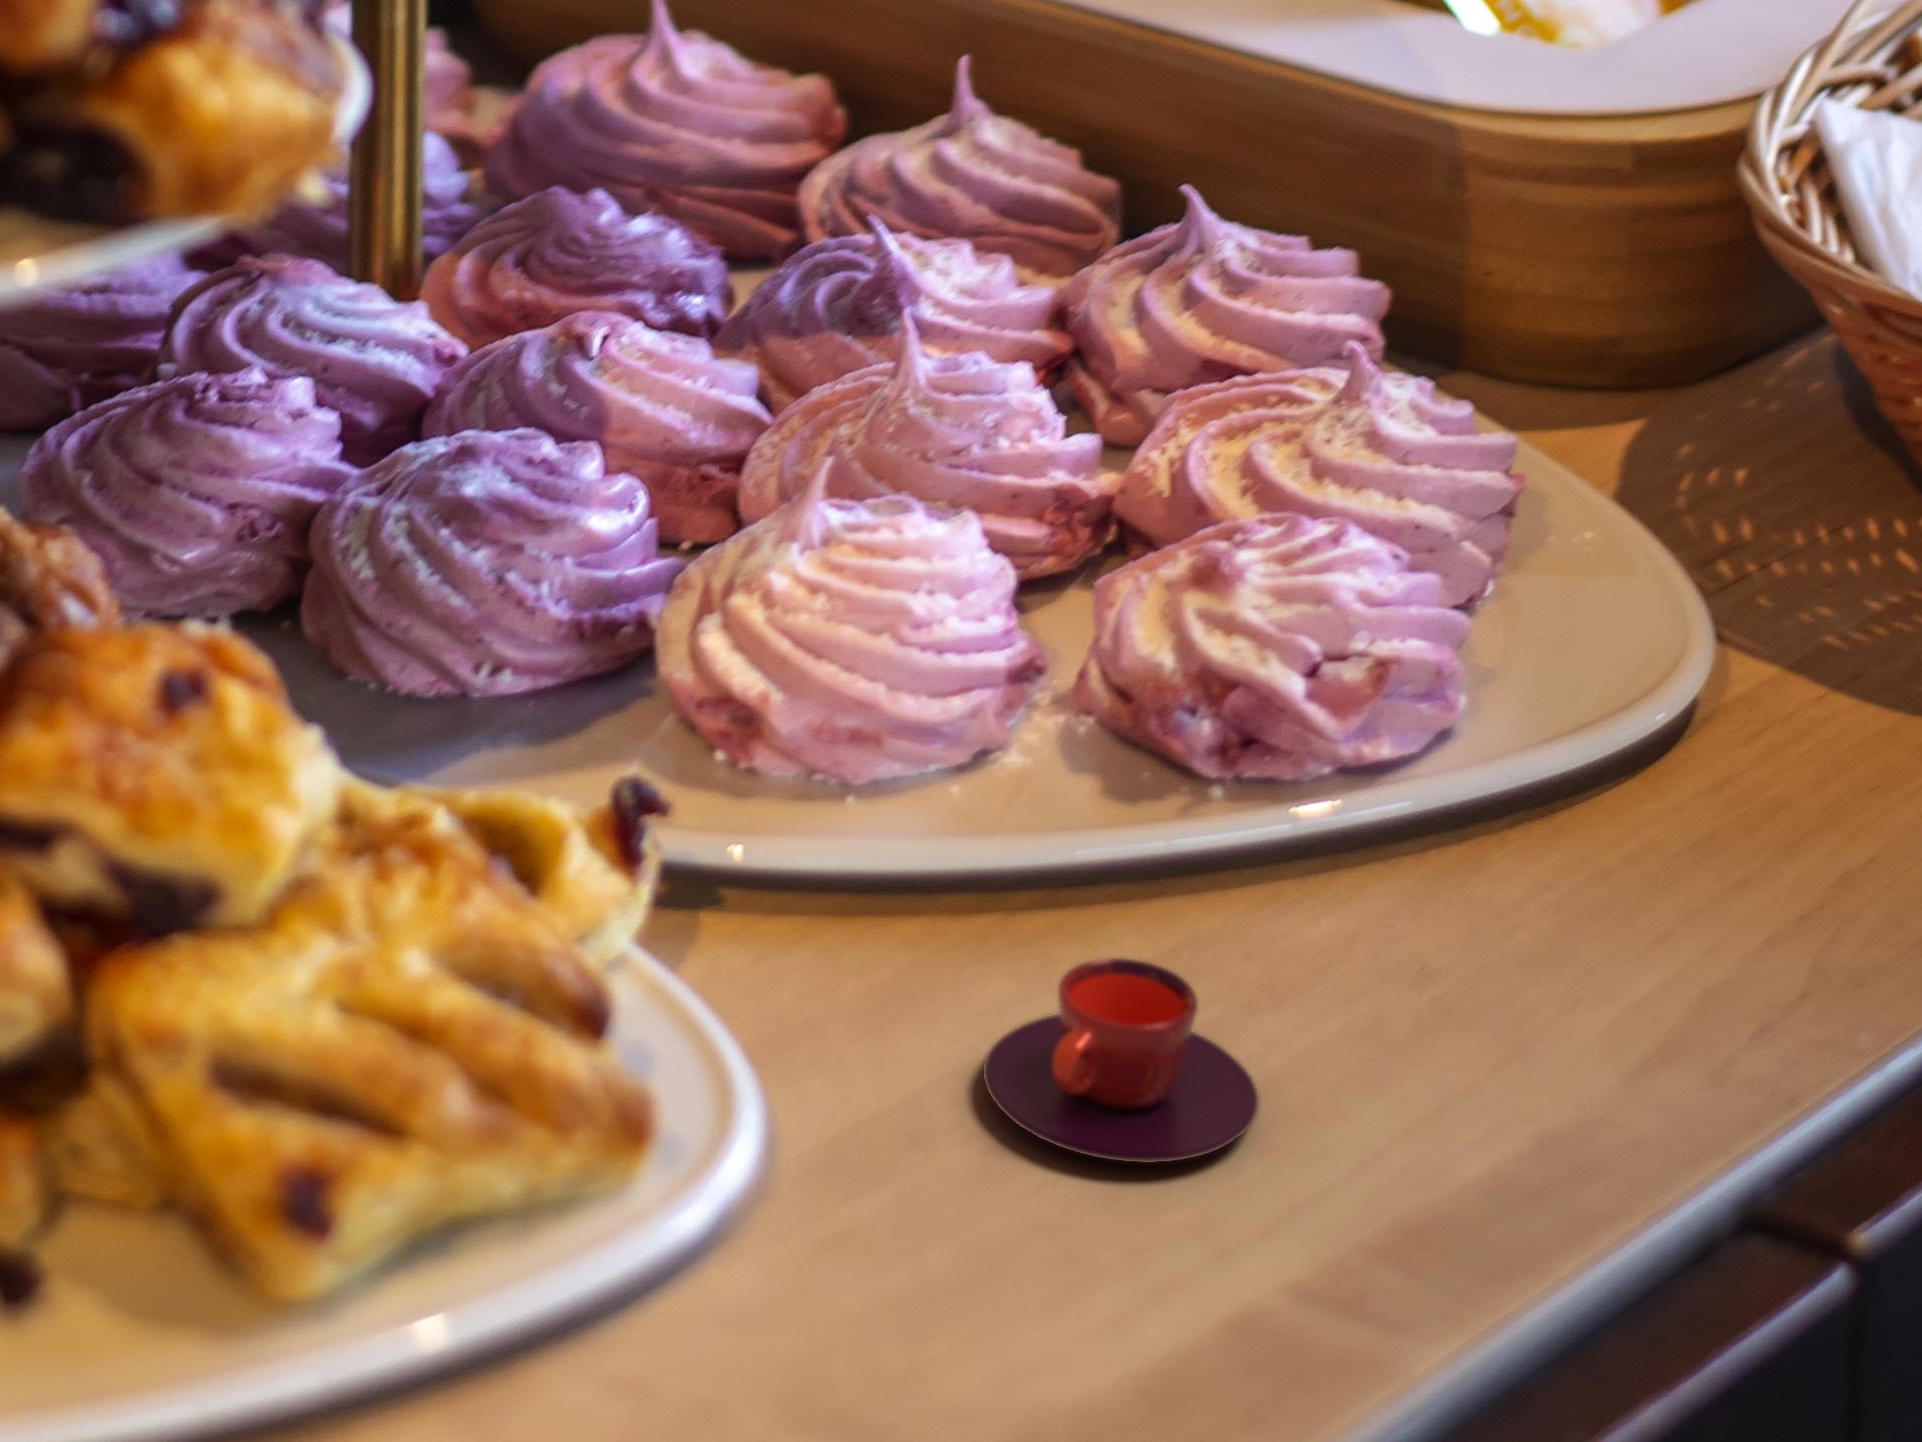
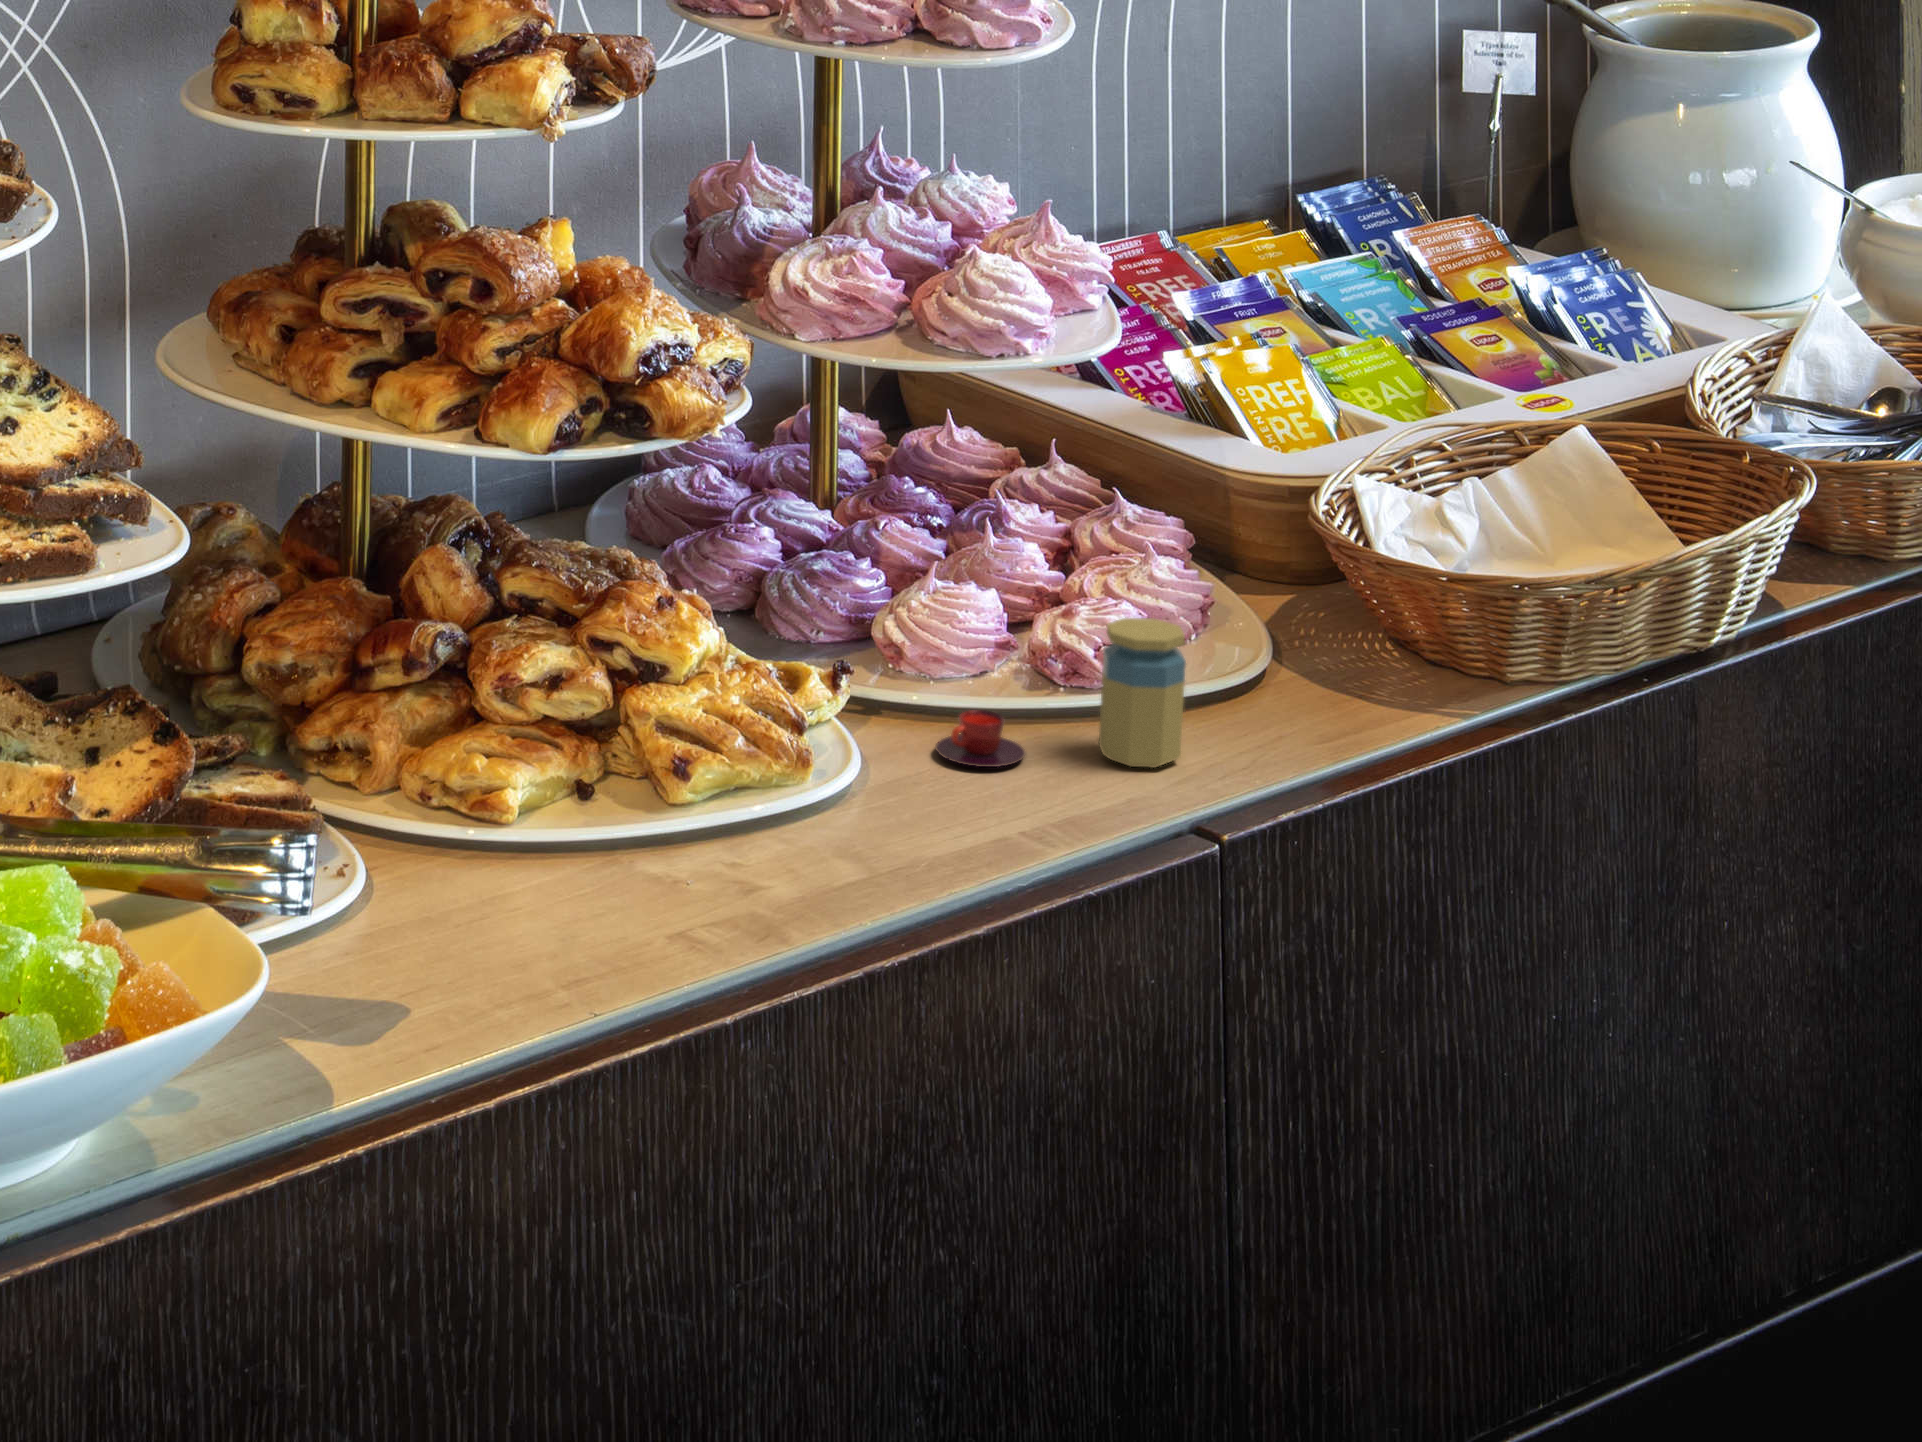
jar: none [1430,638,1727,1092] -> present [1099,618,1186,768]

